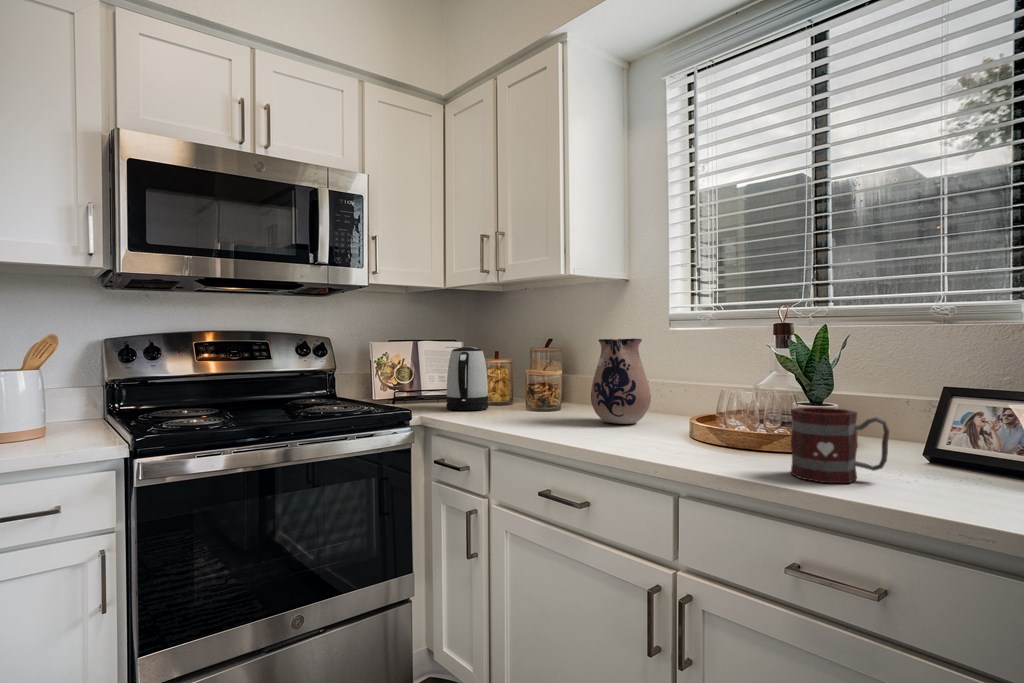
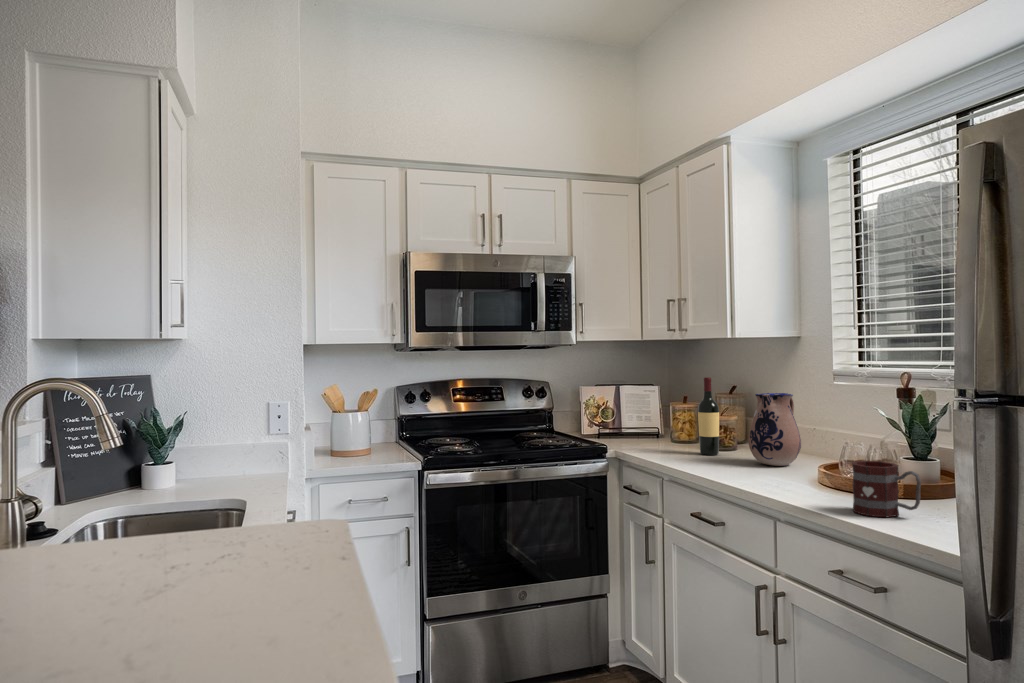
wine bottle: none [524,323,548,416] -> present [698,377,719,455]
kettle: present [446,347,488,410] -> none [638,394,674,447]

